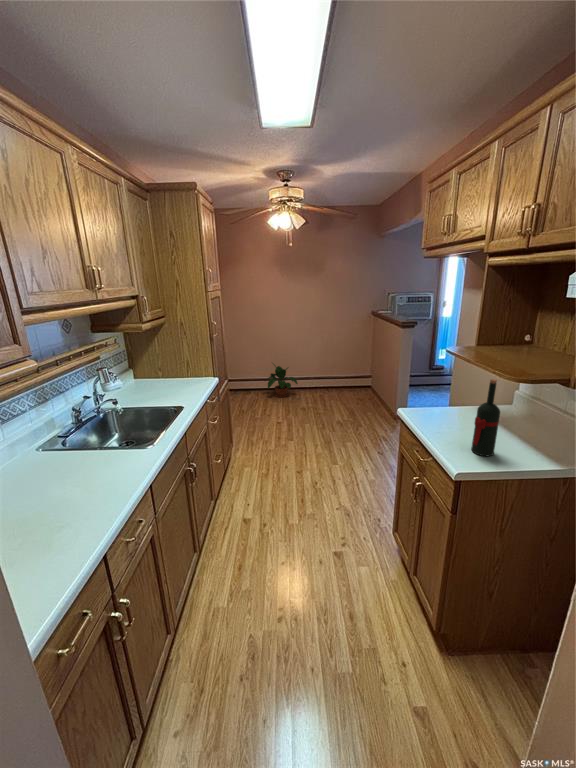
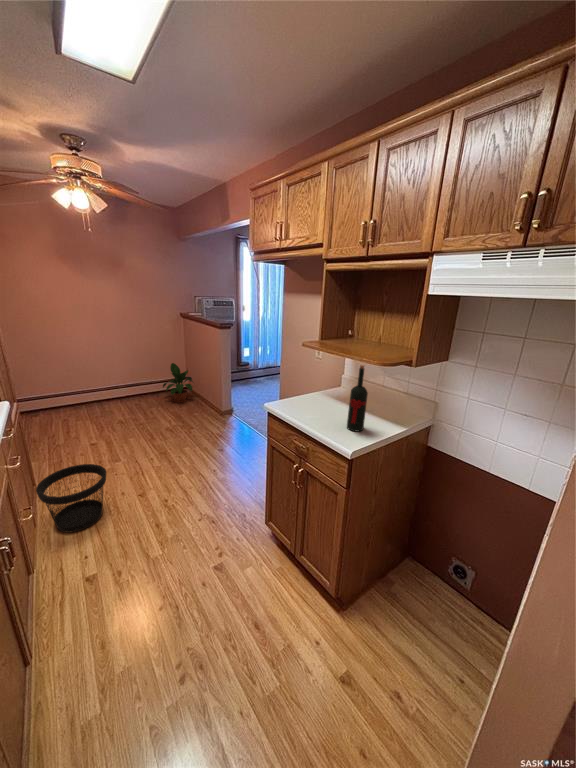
potted plant: present [268,364,298,397] -> present [163,363,193,402]
wastebasket: none [229,435,274,485] -> present [36,464,106,533]

